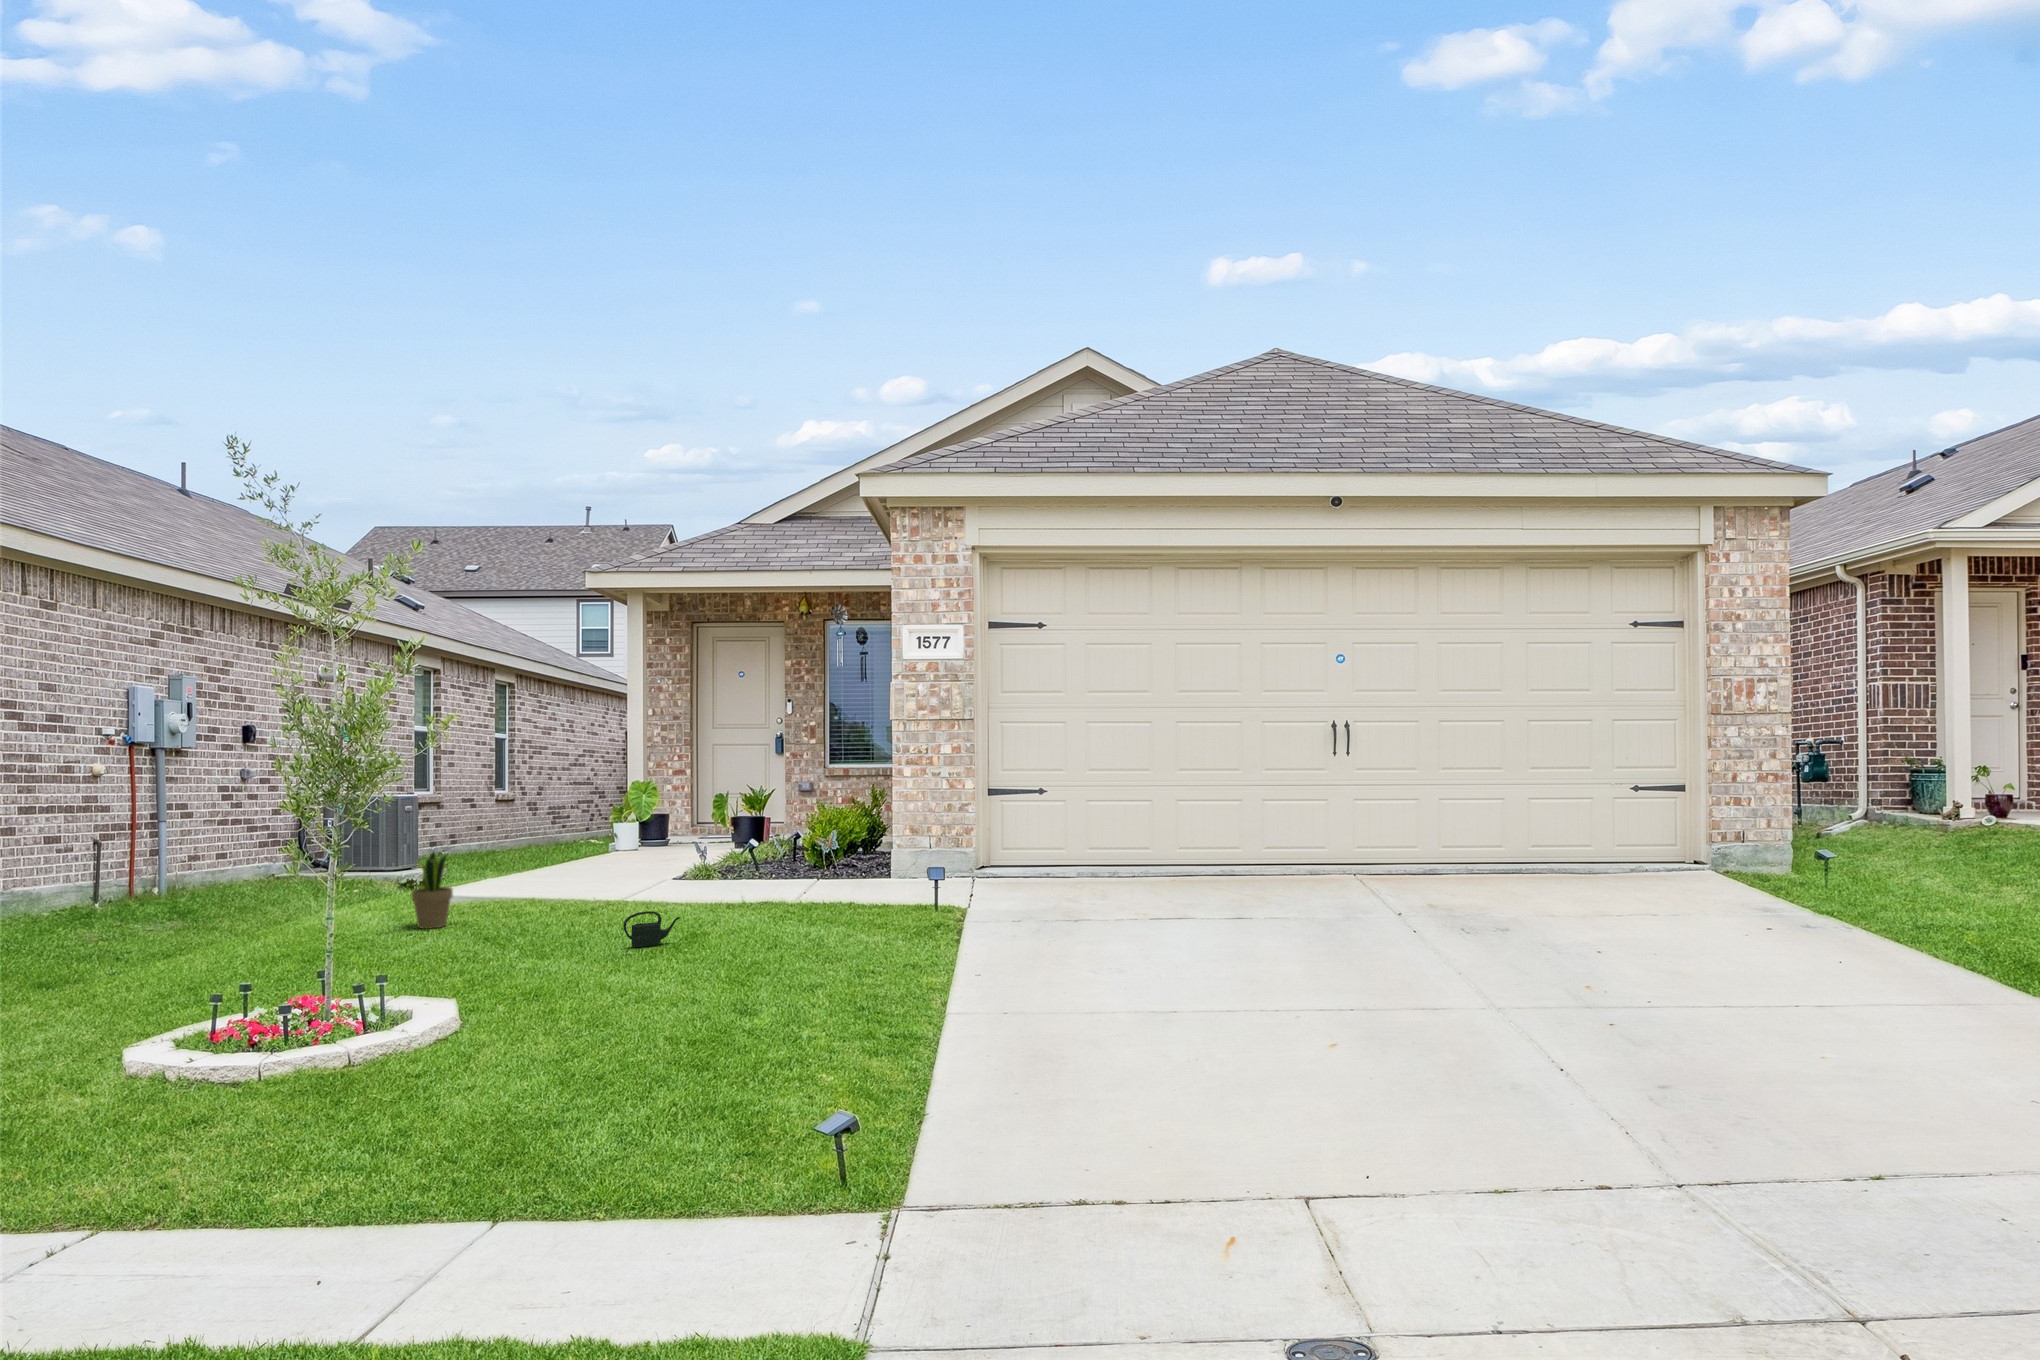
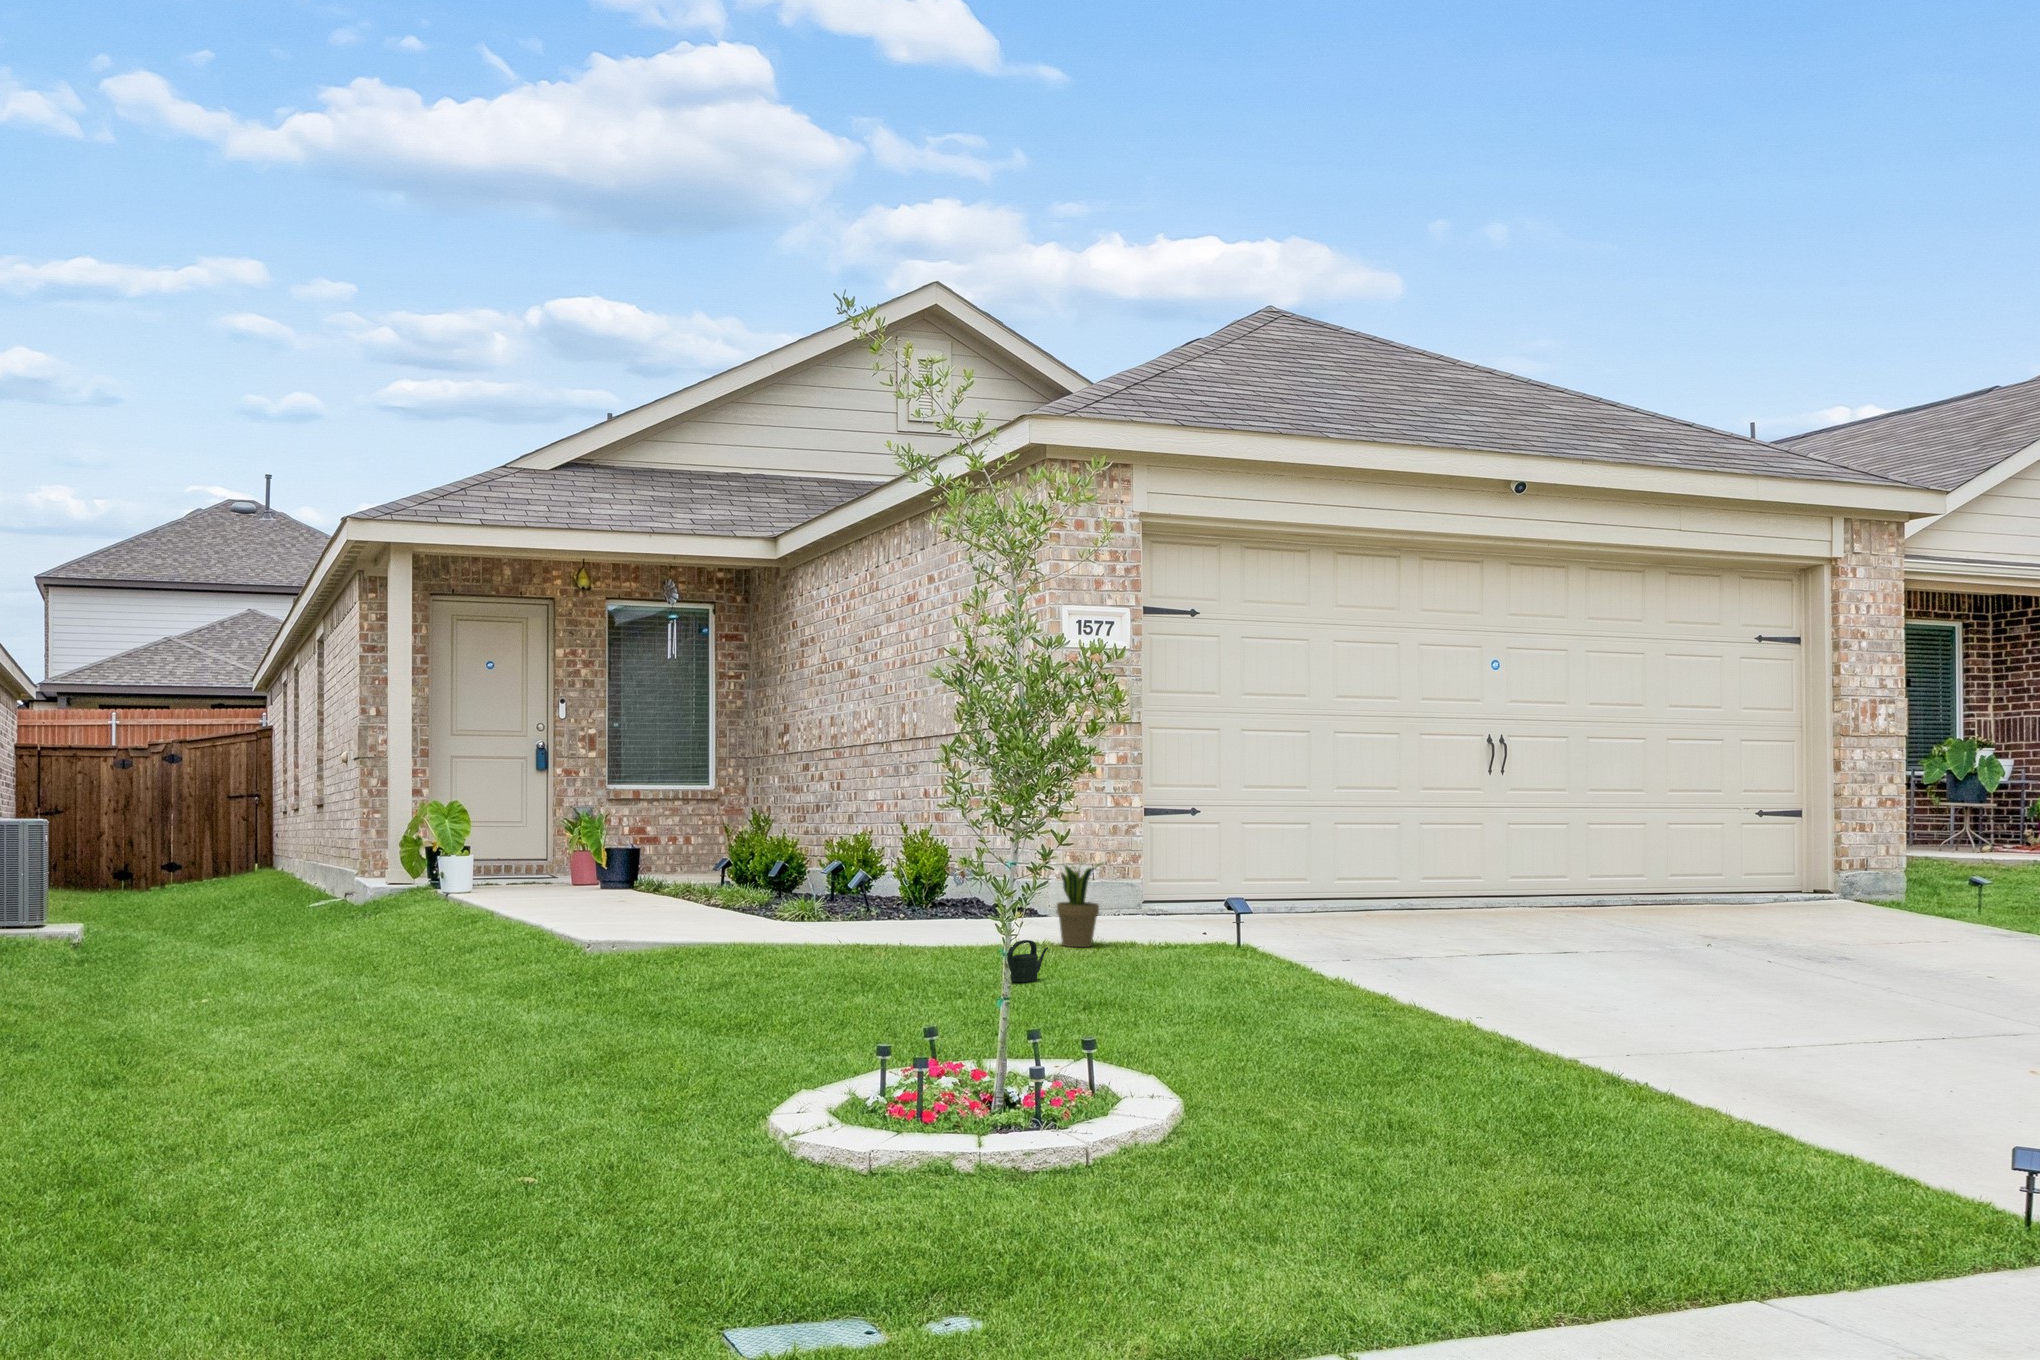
potted plant: present [412,852,453,929] -> present [1057,862,1102,947]

